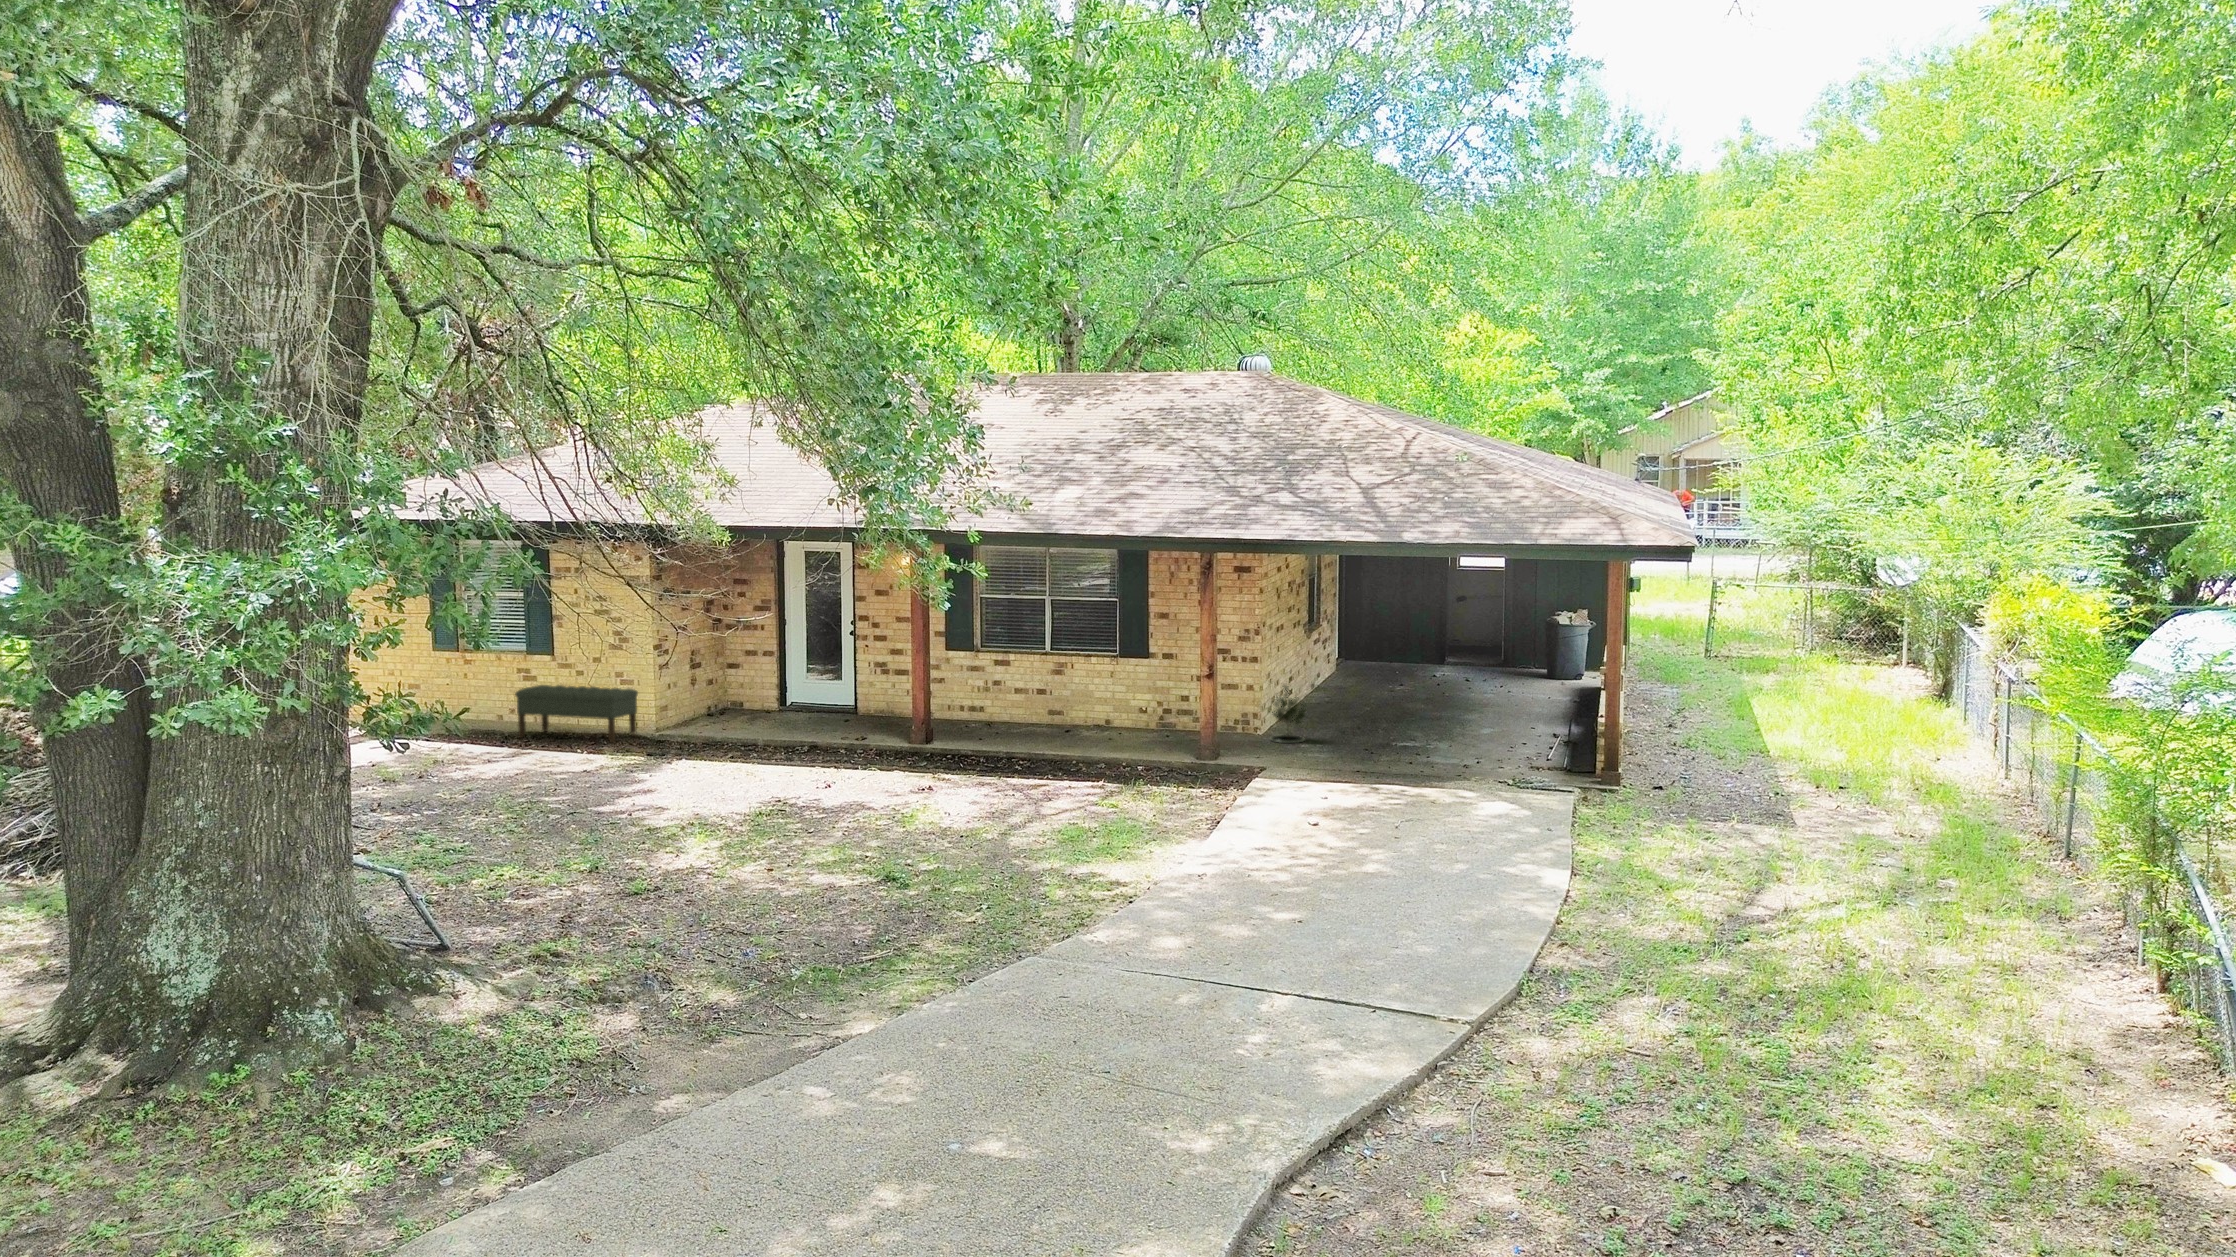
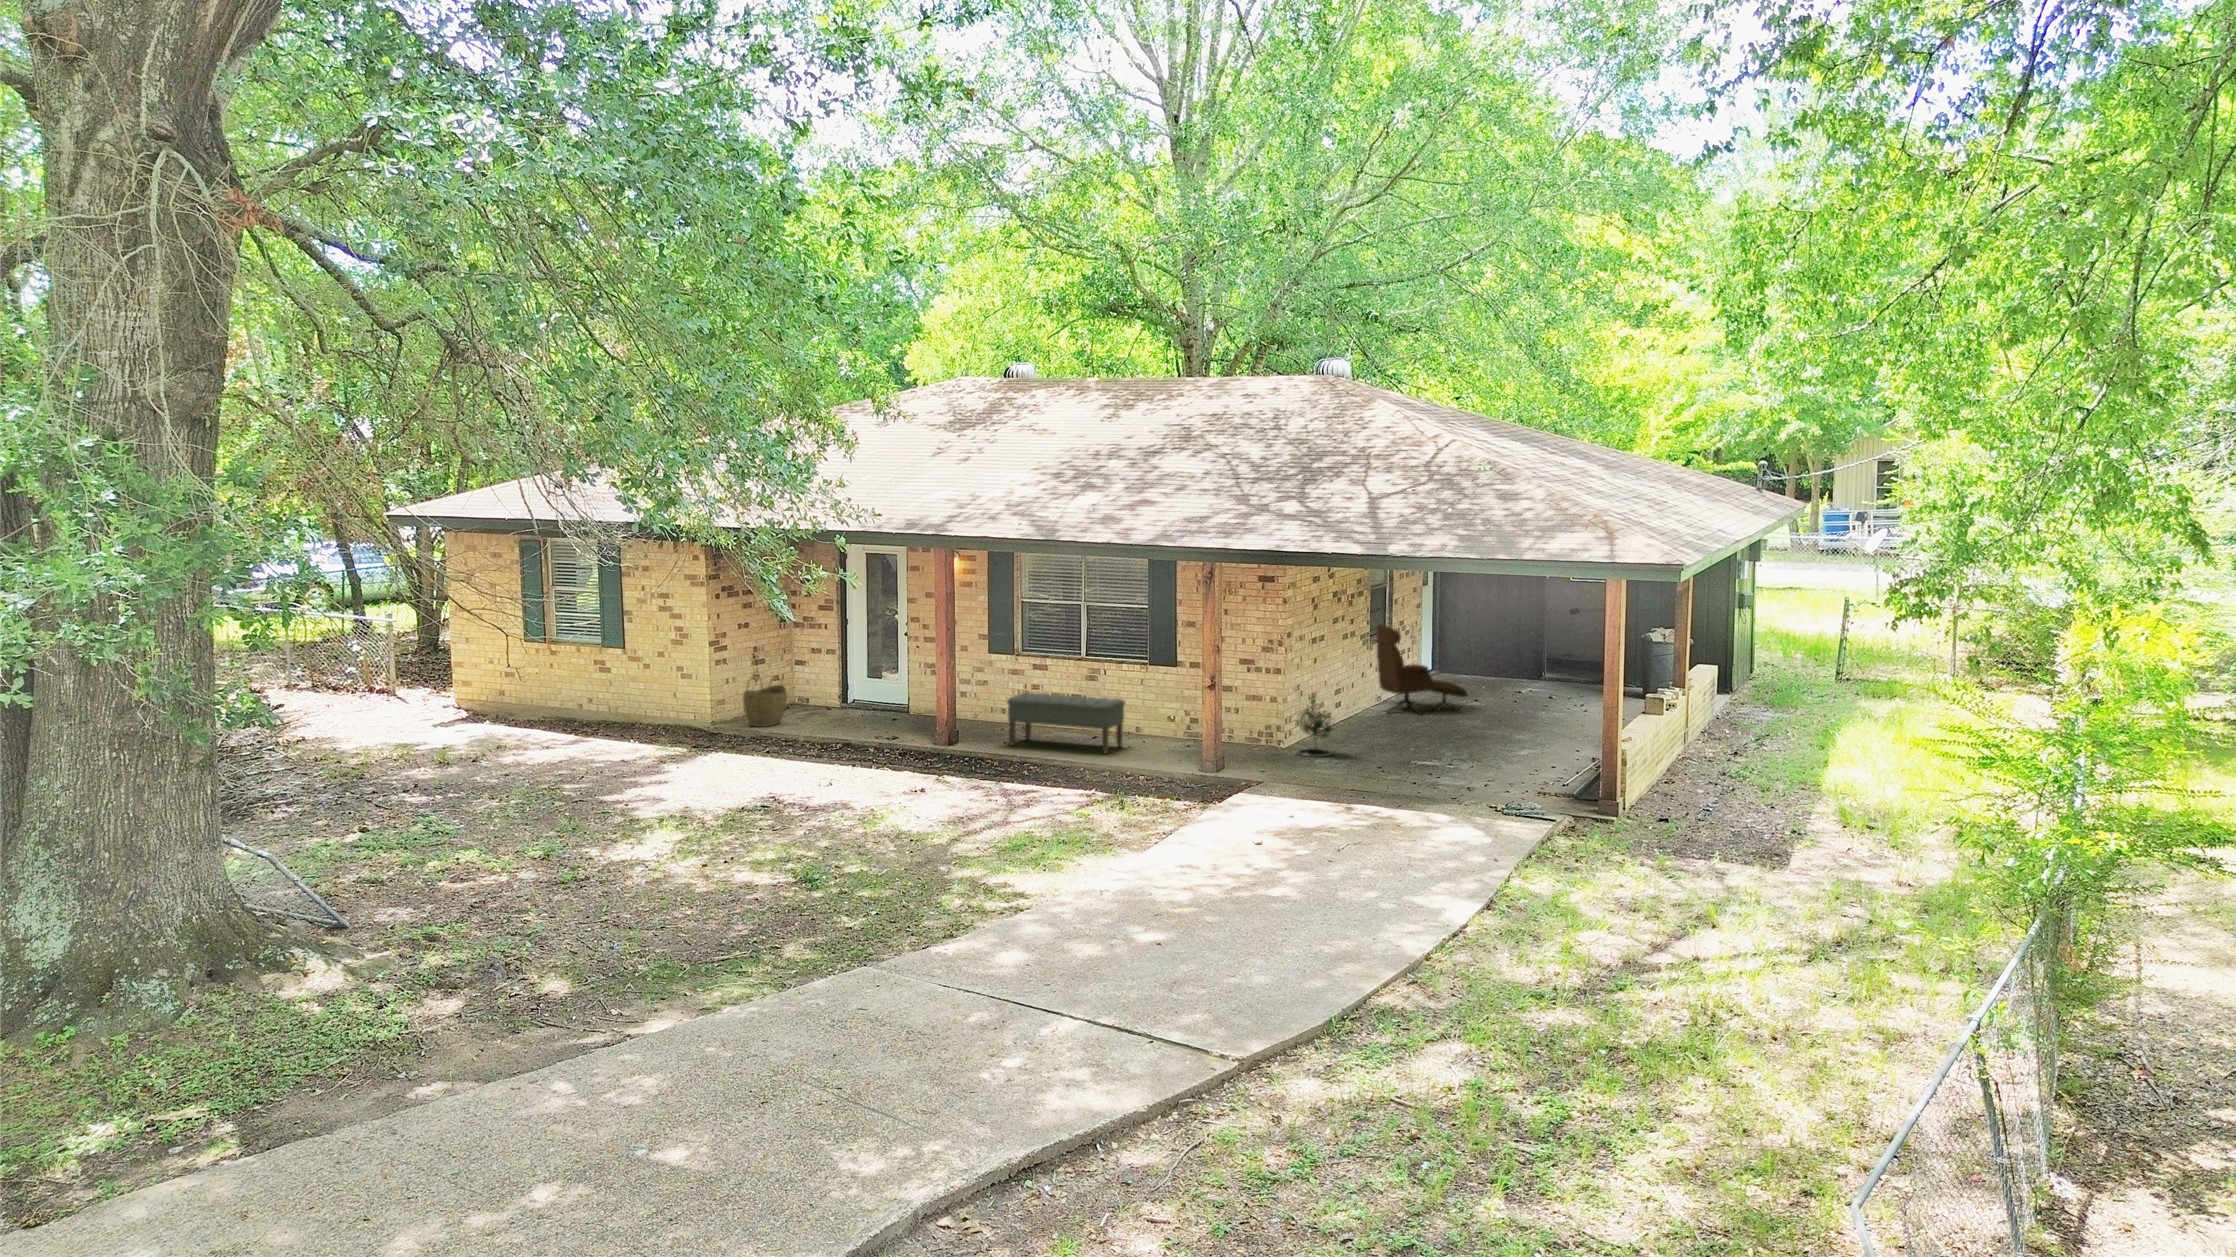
lounge chair: none [1303,613,1397,701] -> present [1377,625,1467,714]
woven basket: none [685,679,730,733] -> present [743,675,787,727]
bench: present [515,685,638,743] -> present [1007,692,1125,753]

